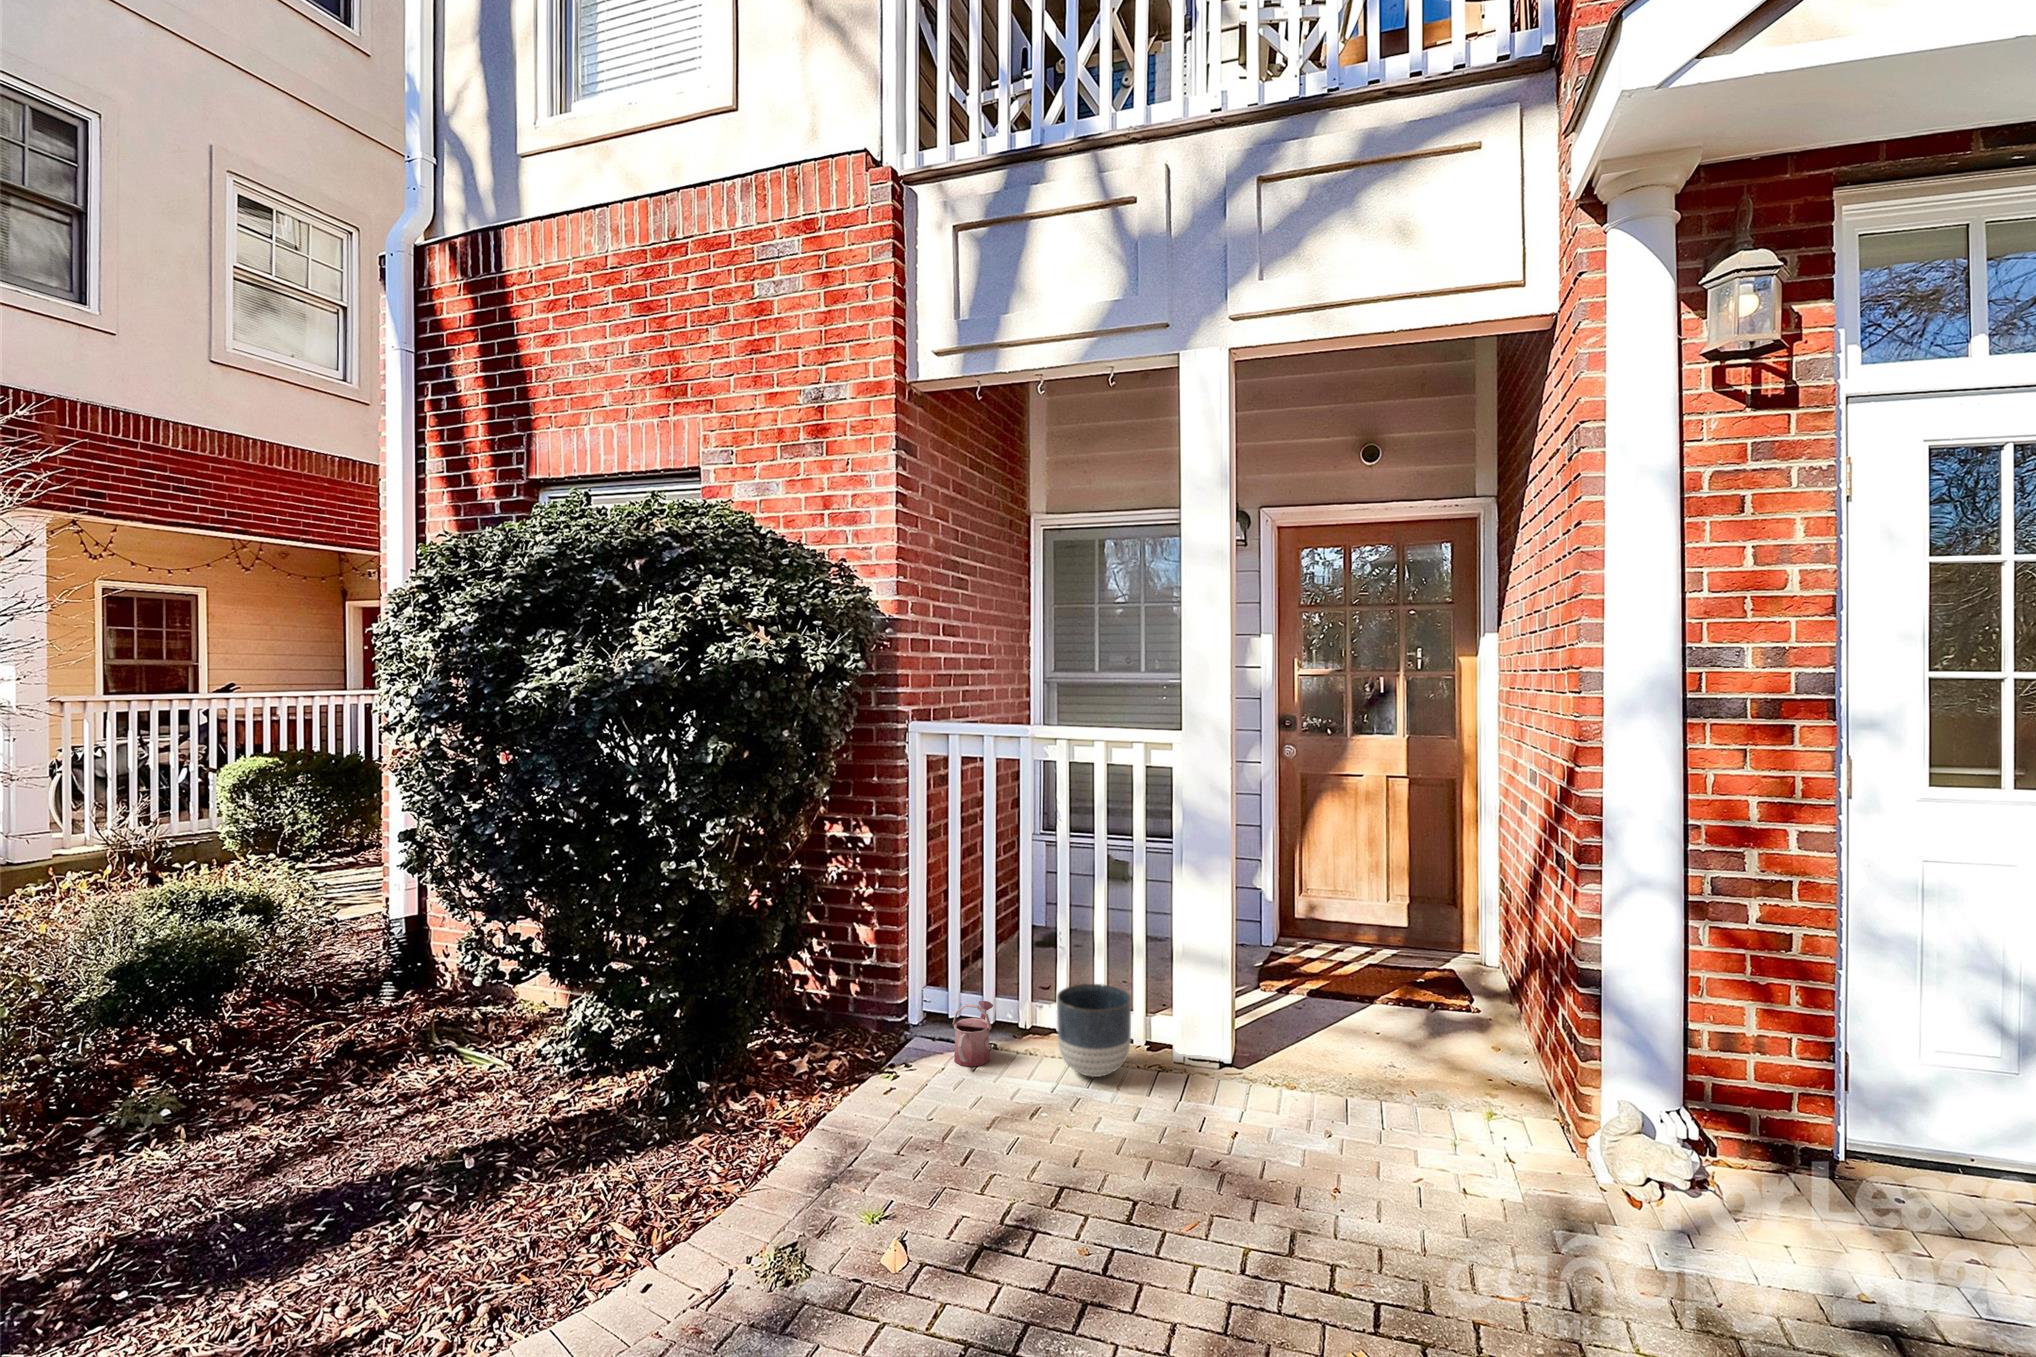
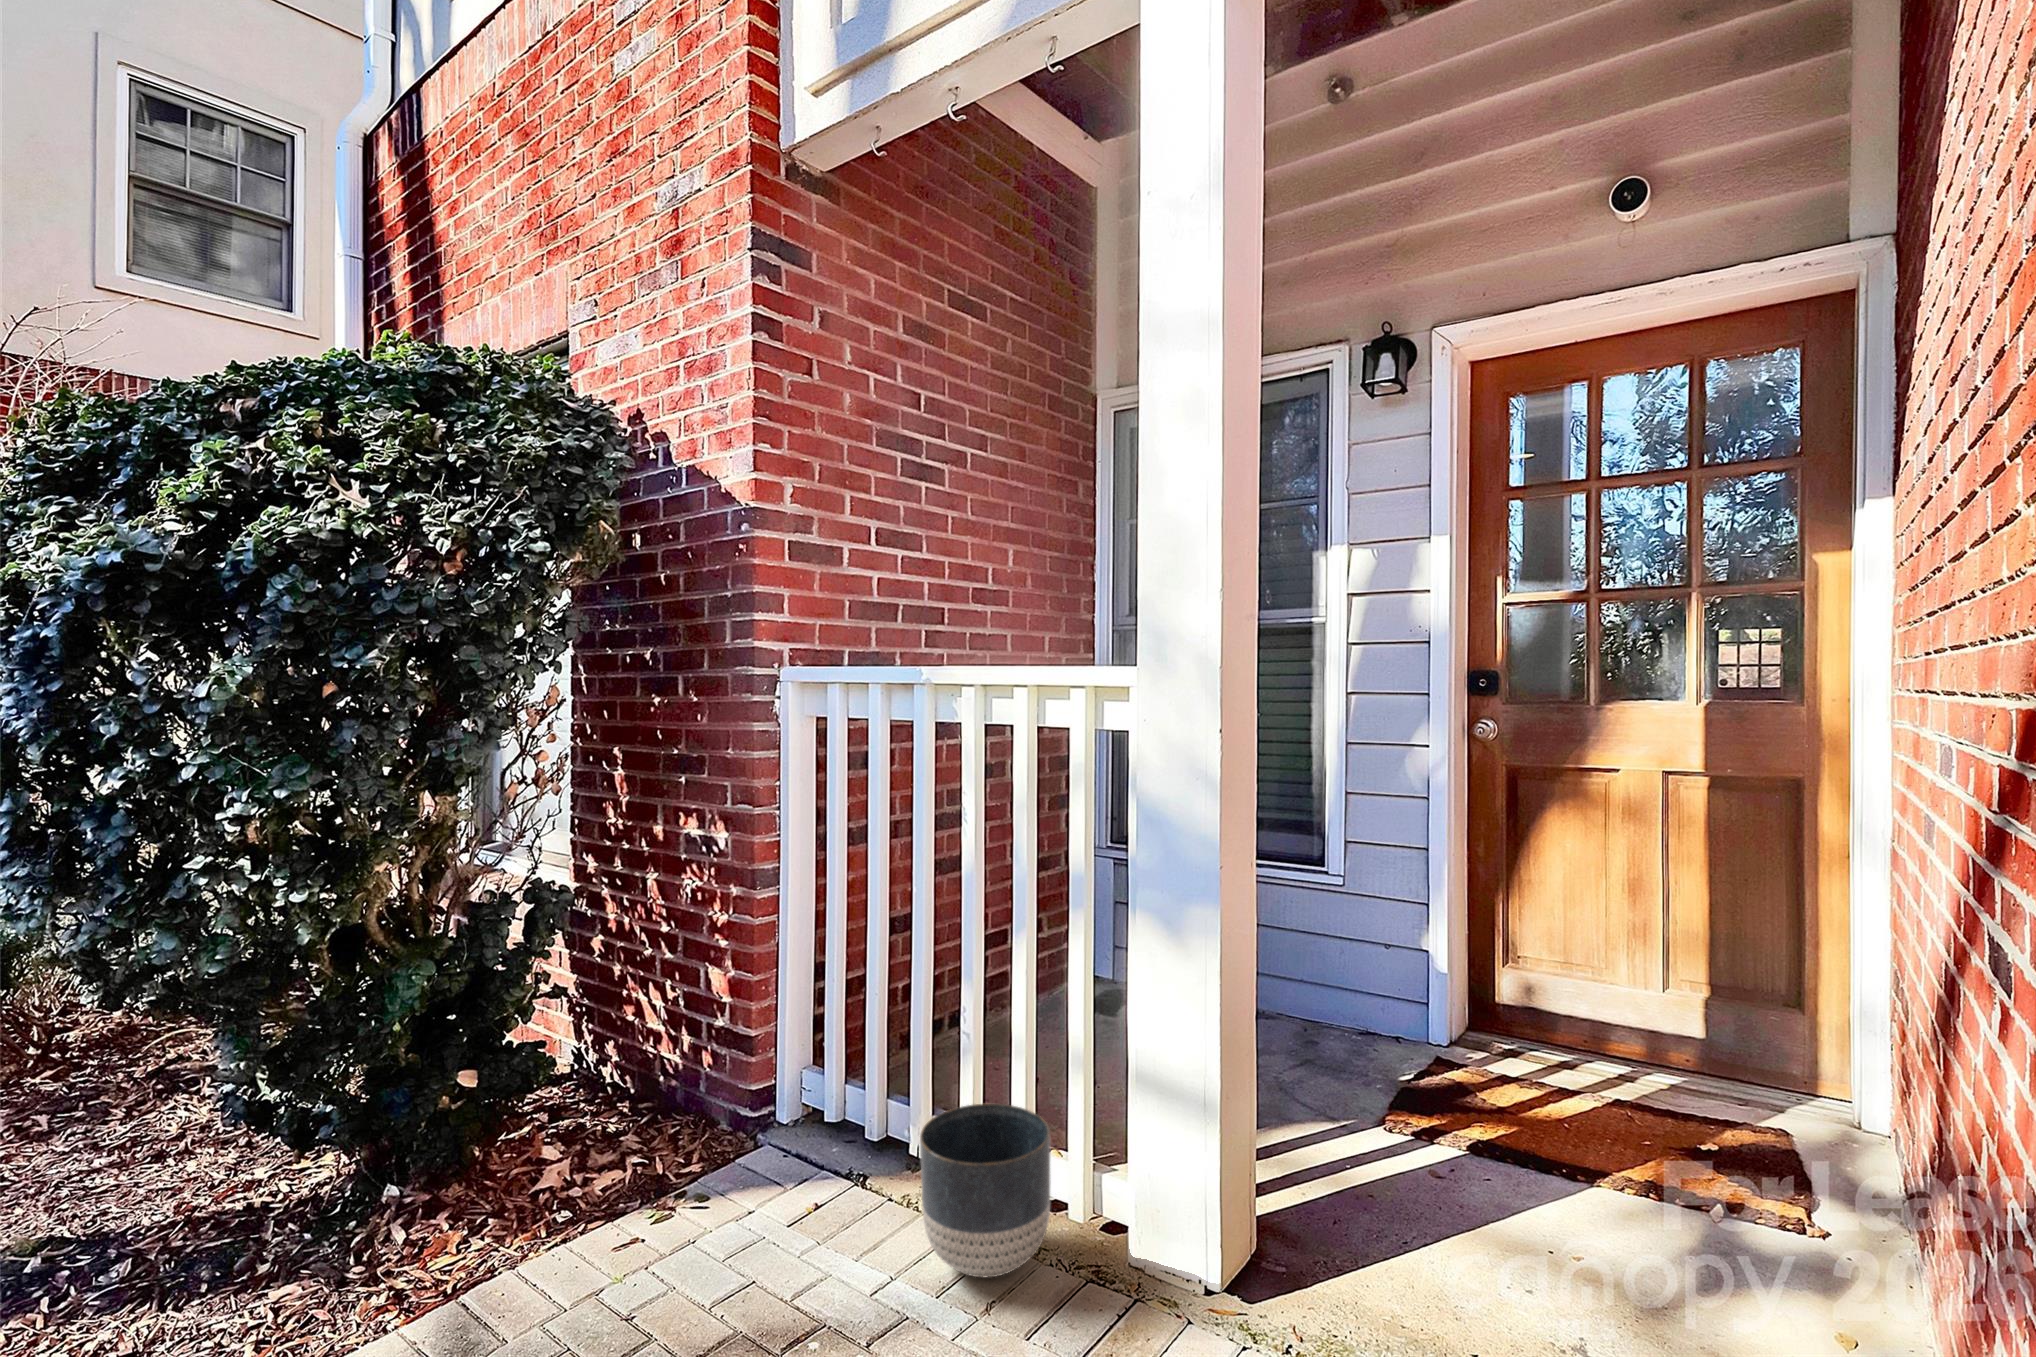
watering can: present [953,1001,993,1067] -> none [773,1107,878,1220]

